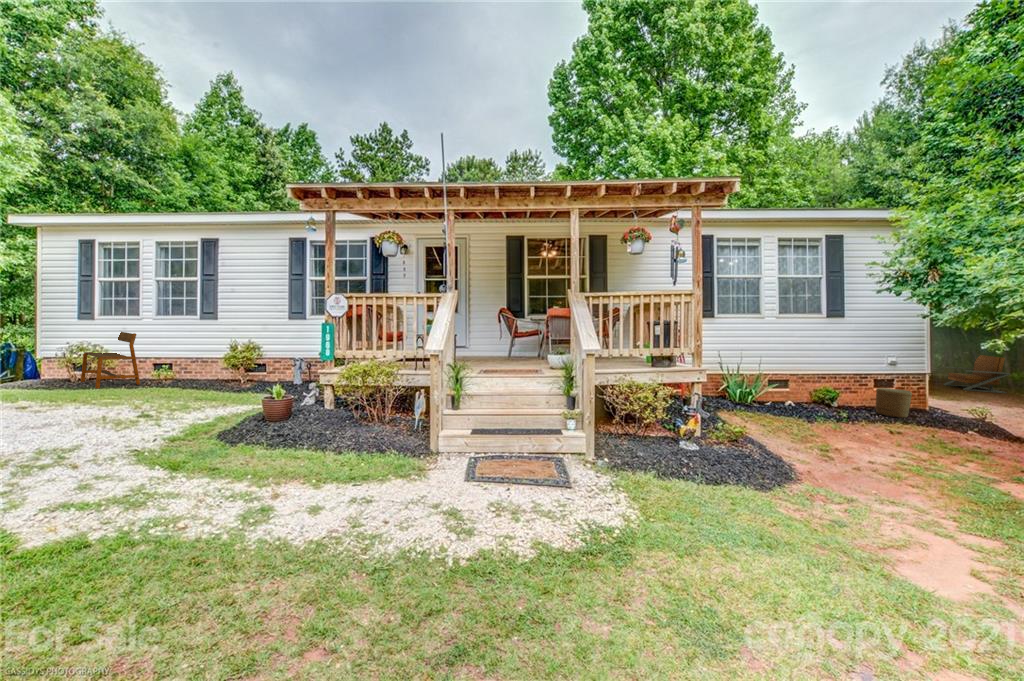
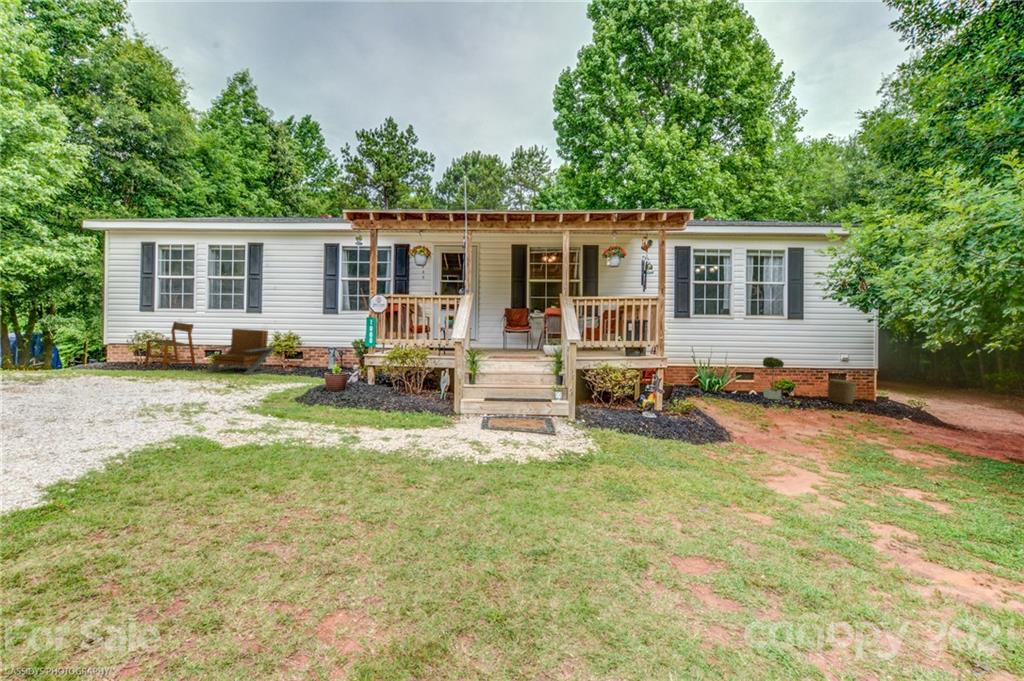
lounge chair: present [944,355,1010,393] -> present [207,329,275,375]
potted tree: none [799,363,826,413] -> present [763,357,784,400]

